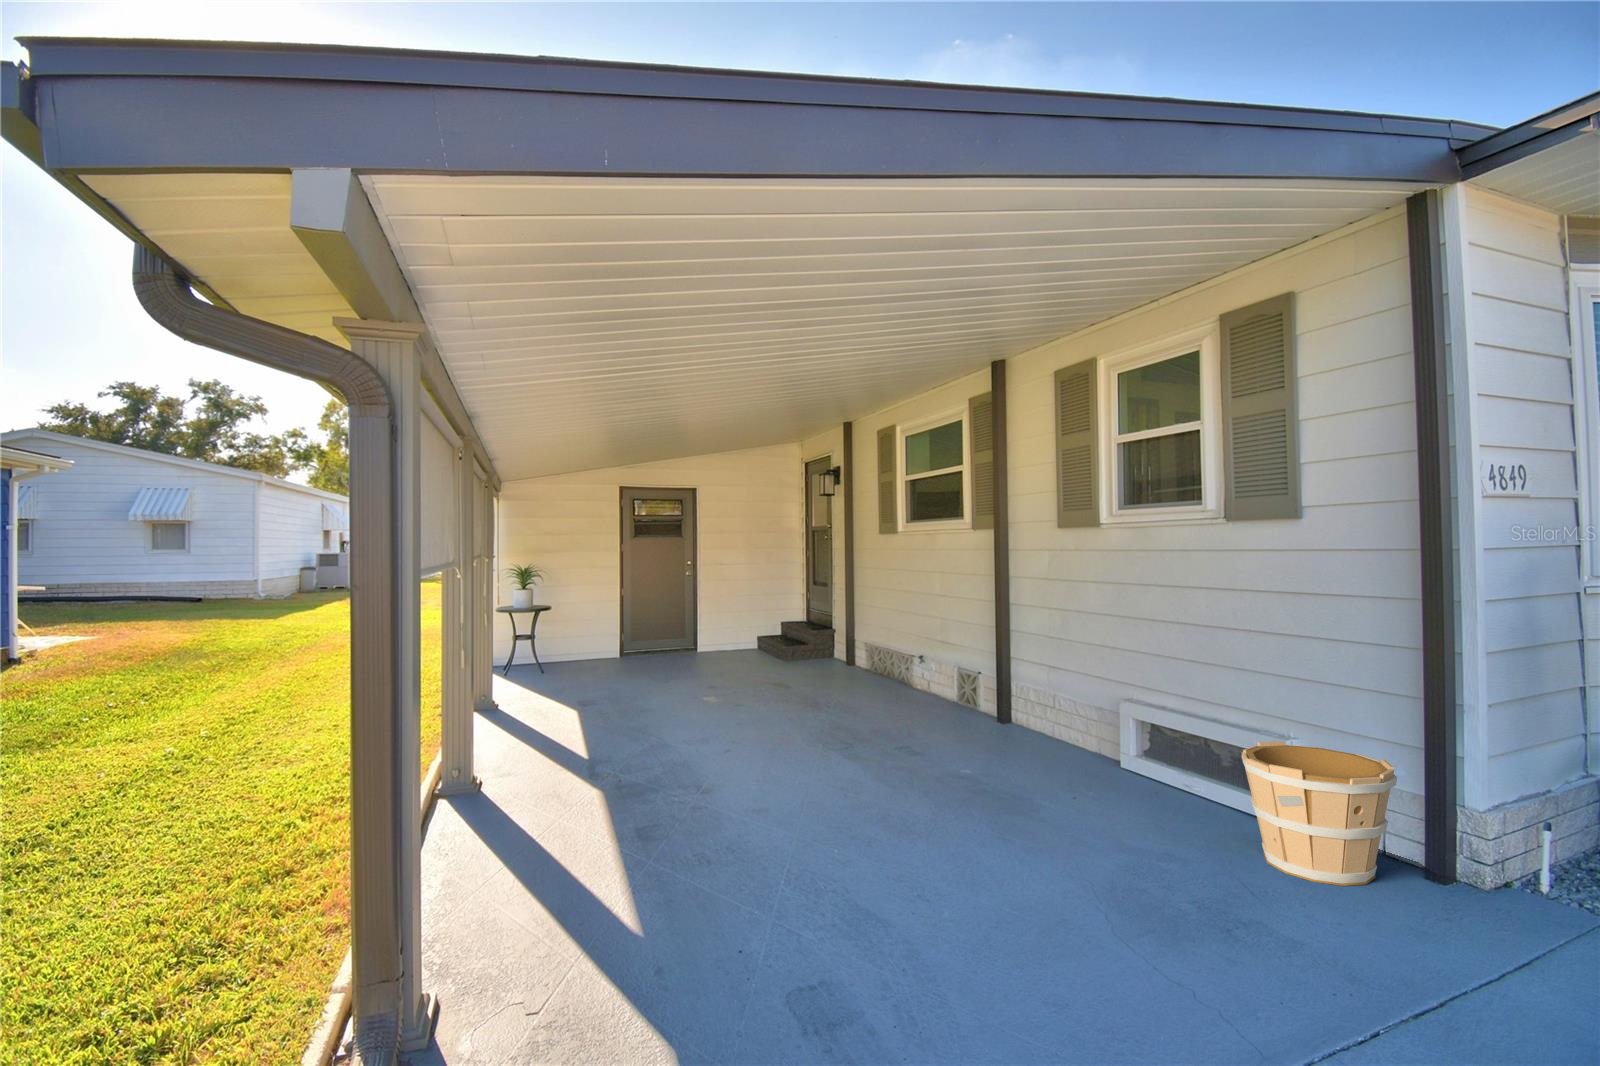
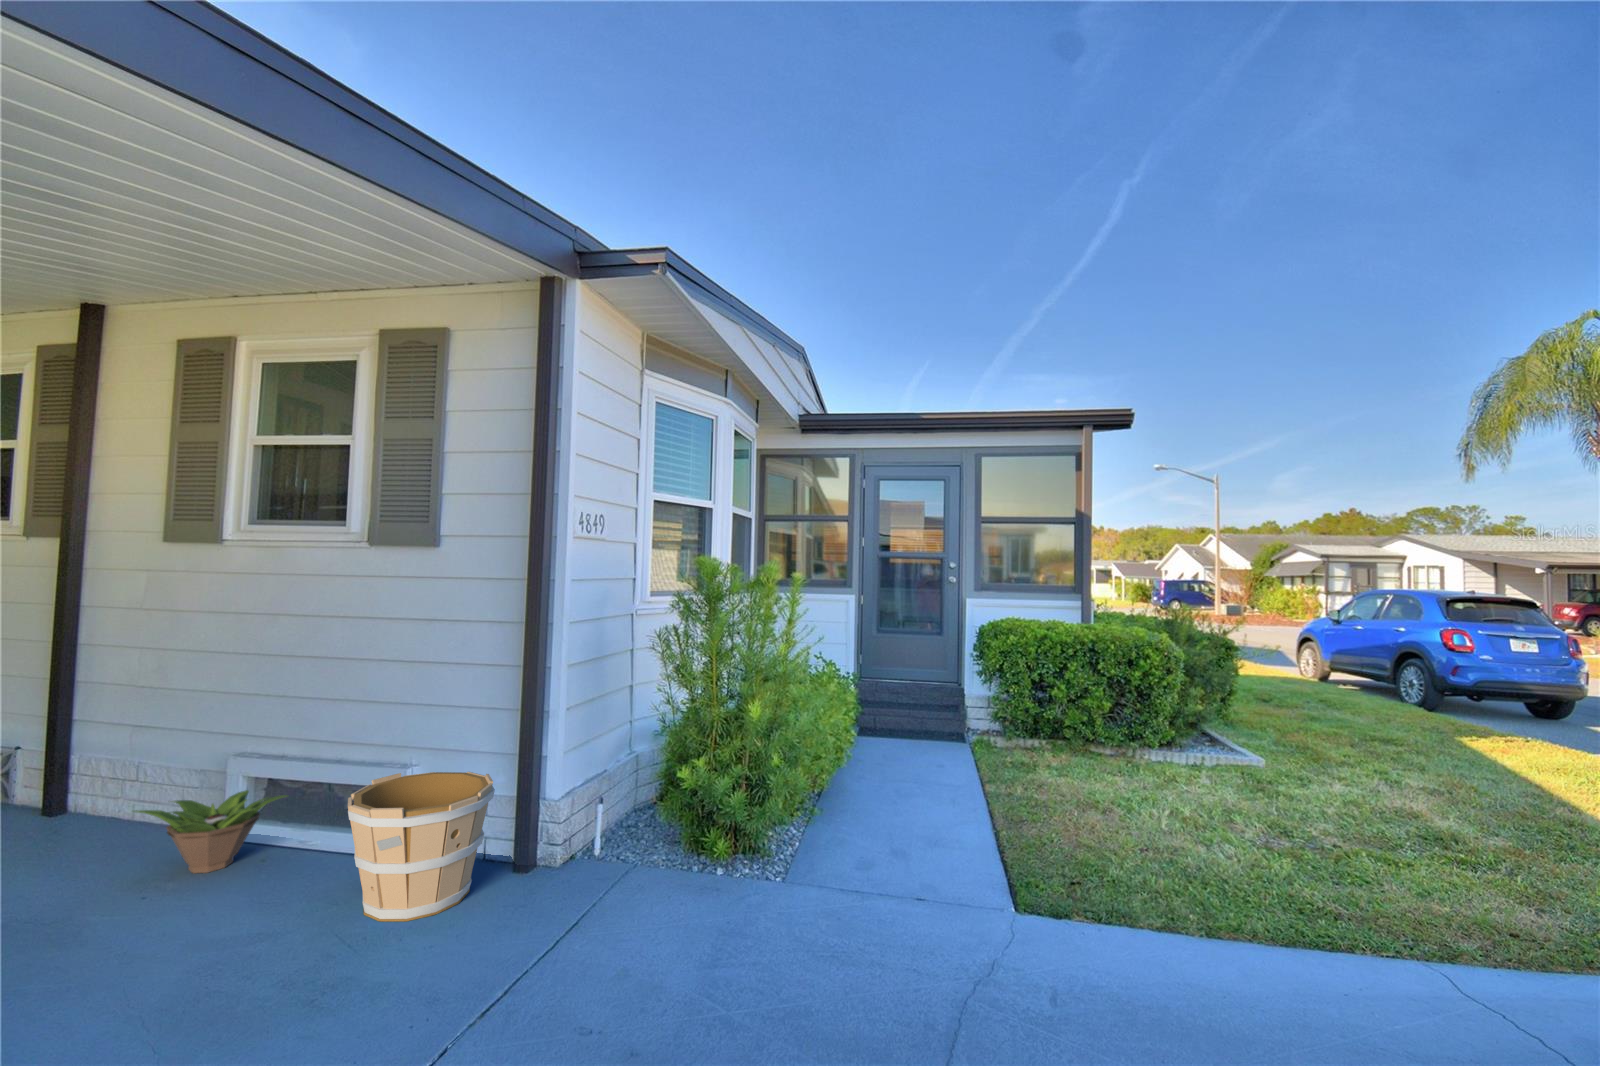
decorative plant: none [1070,732,1176,794] -> present [136,790,288,873]

